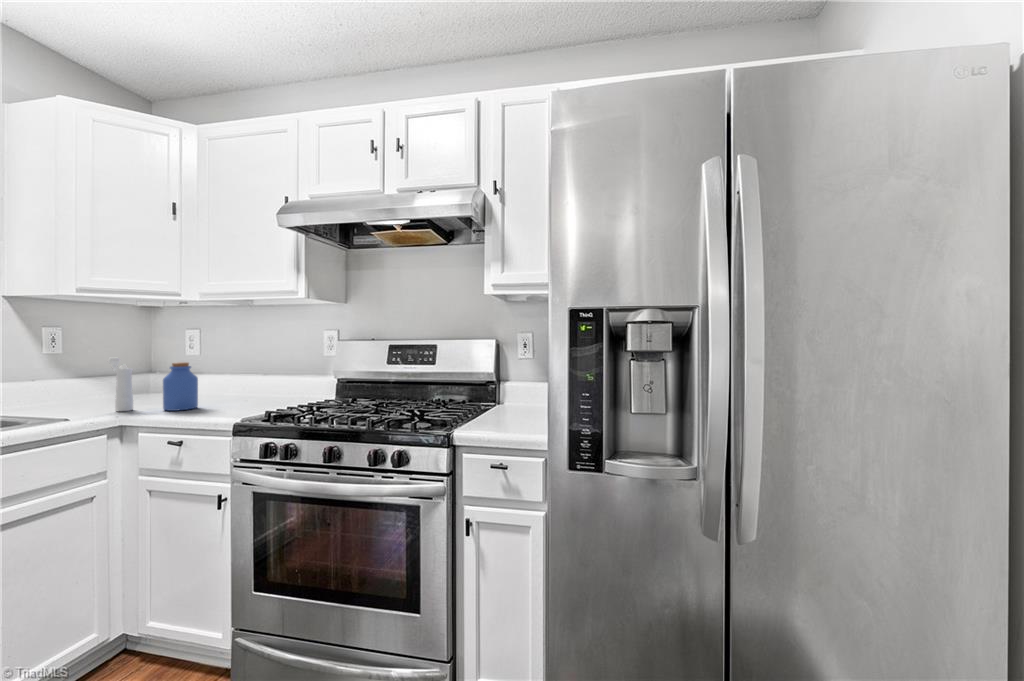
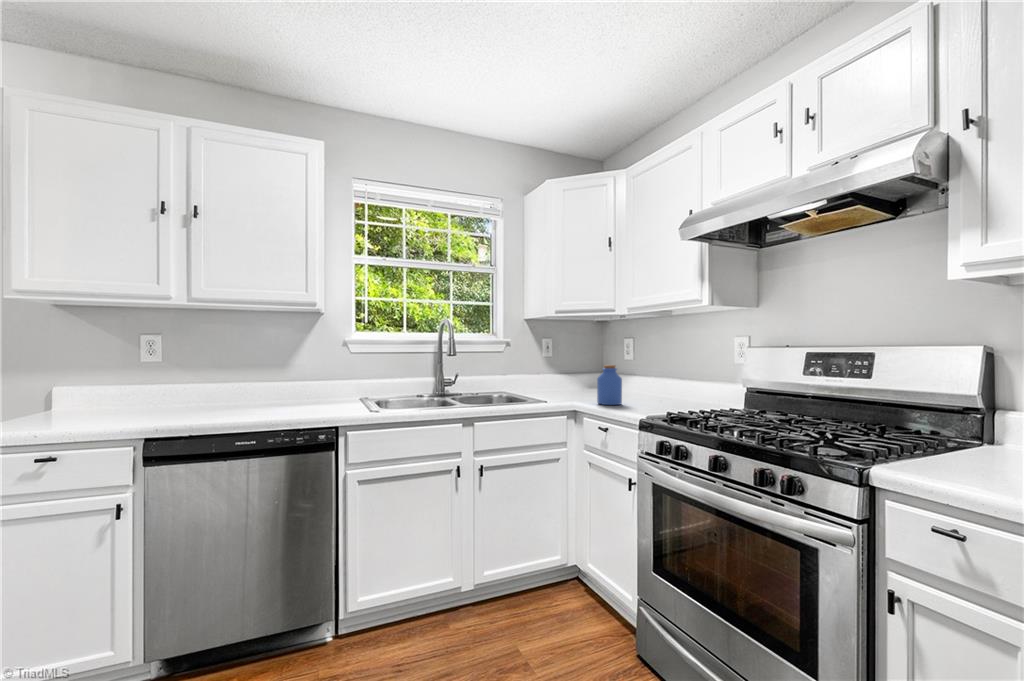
pepper mill: present [108,358,133,411] -> none [567,360,580,401]

